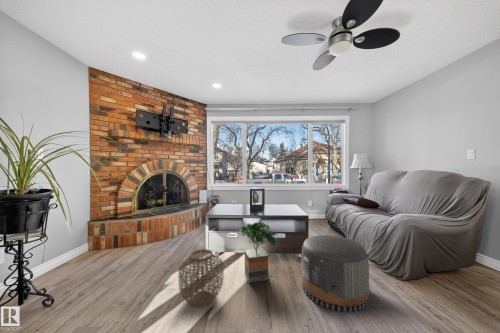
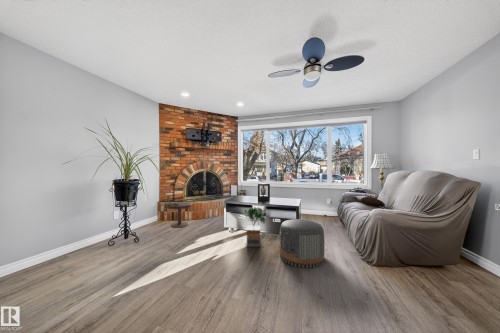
side table: none [112,222,159,301] -> present [167,202,192,228]
woven basket: present [179,249,223,307] -> none [201,221,228,253]

